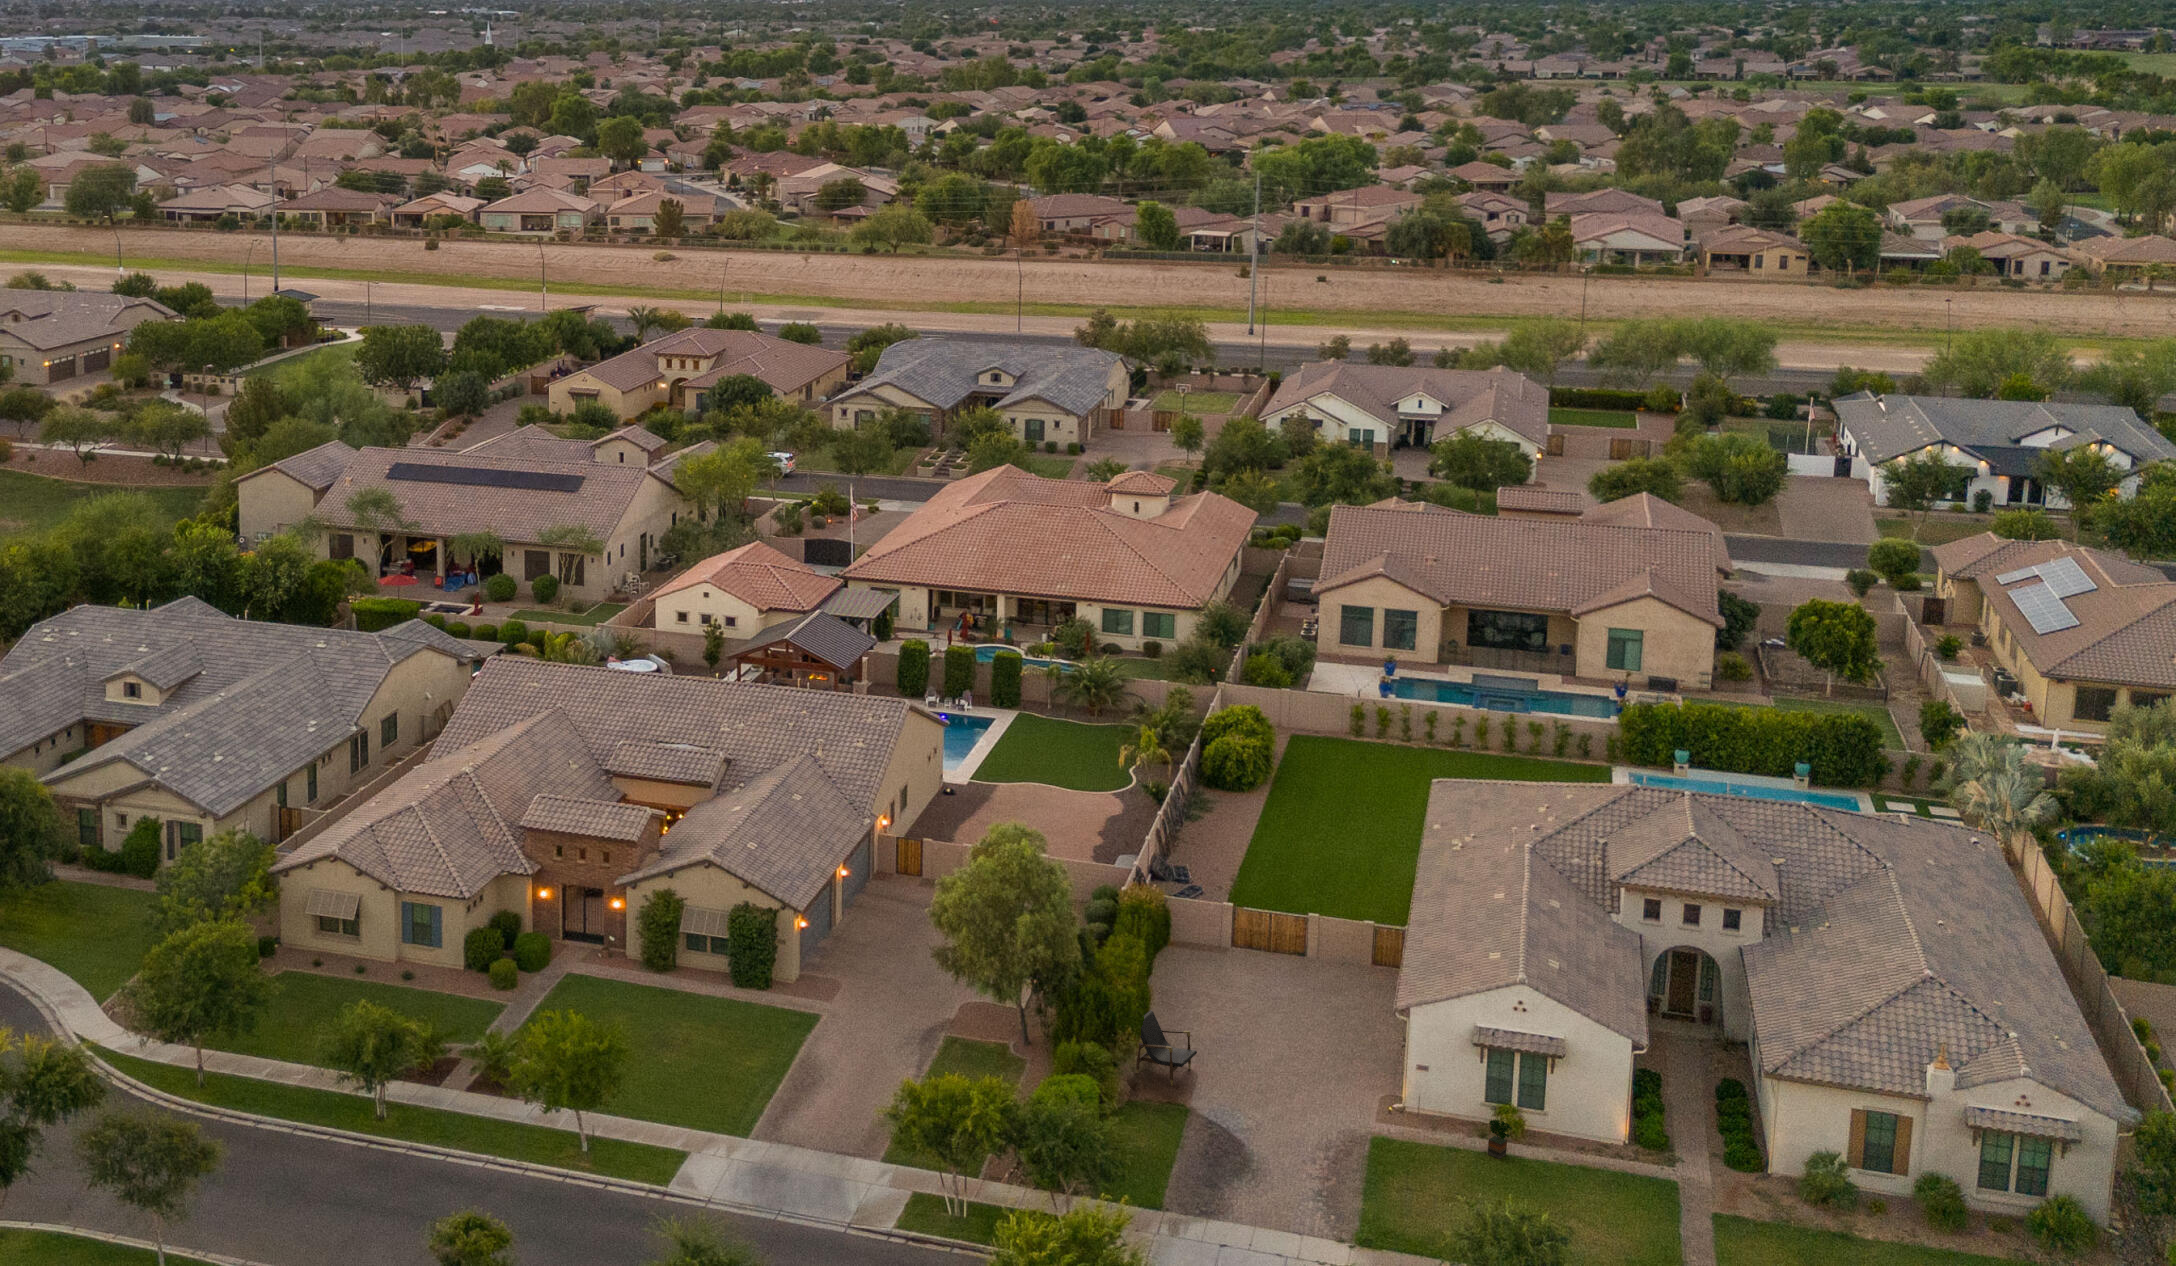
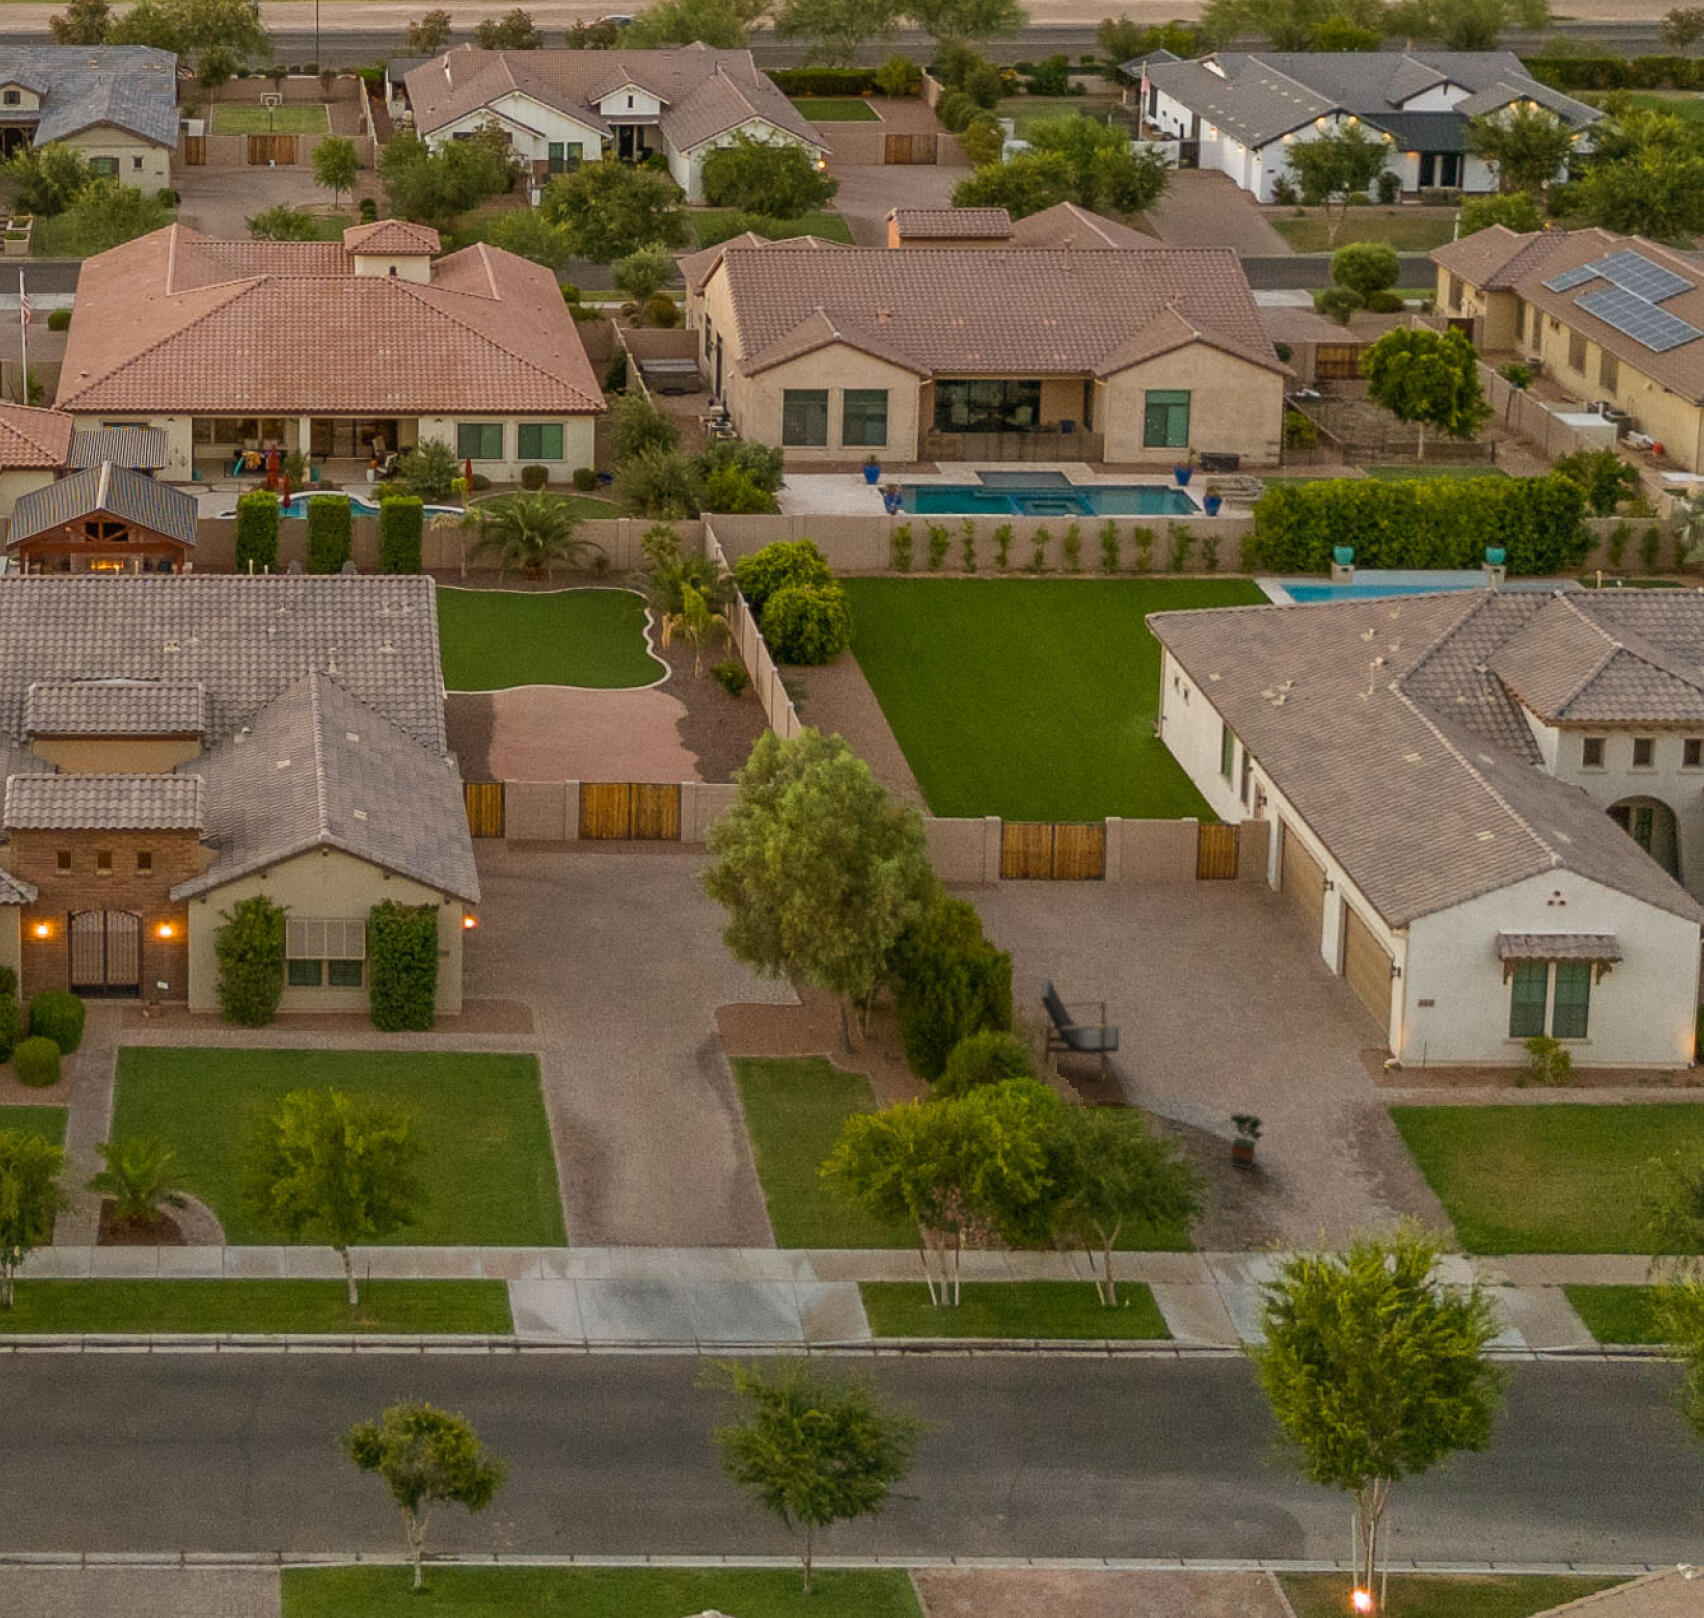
potted tree: present [1488,1119,1512,1159] -> present [1231,1114,1264,1169]

